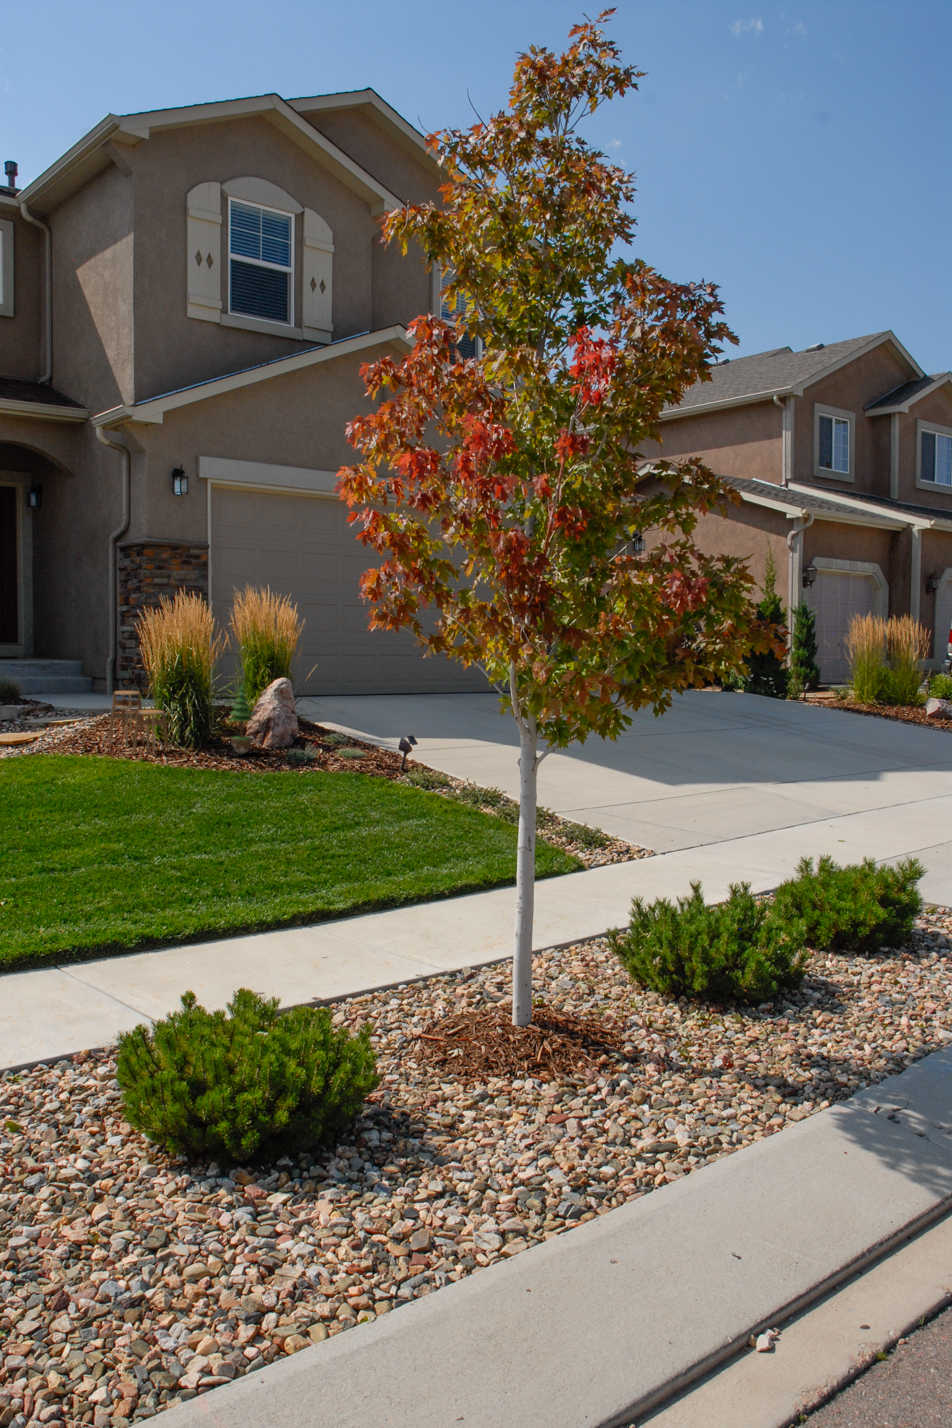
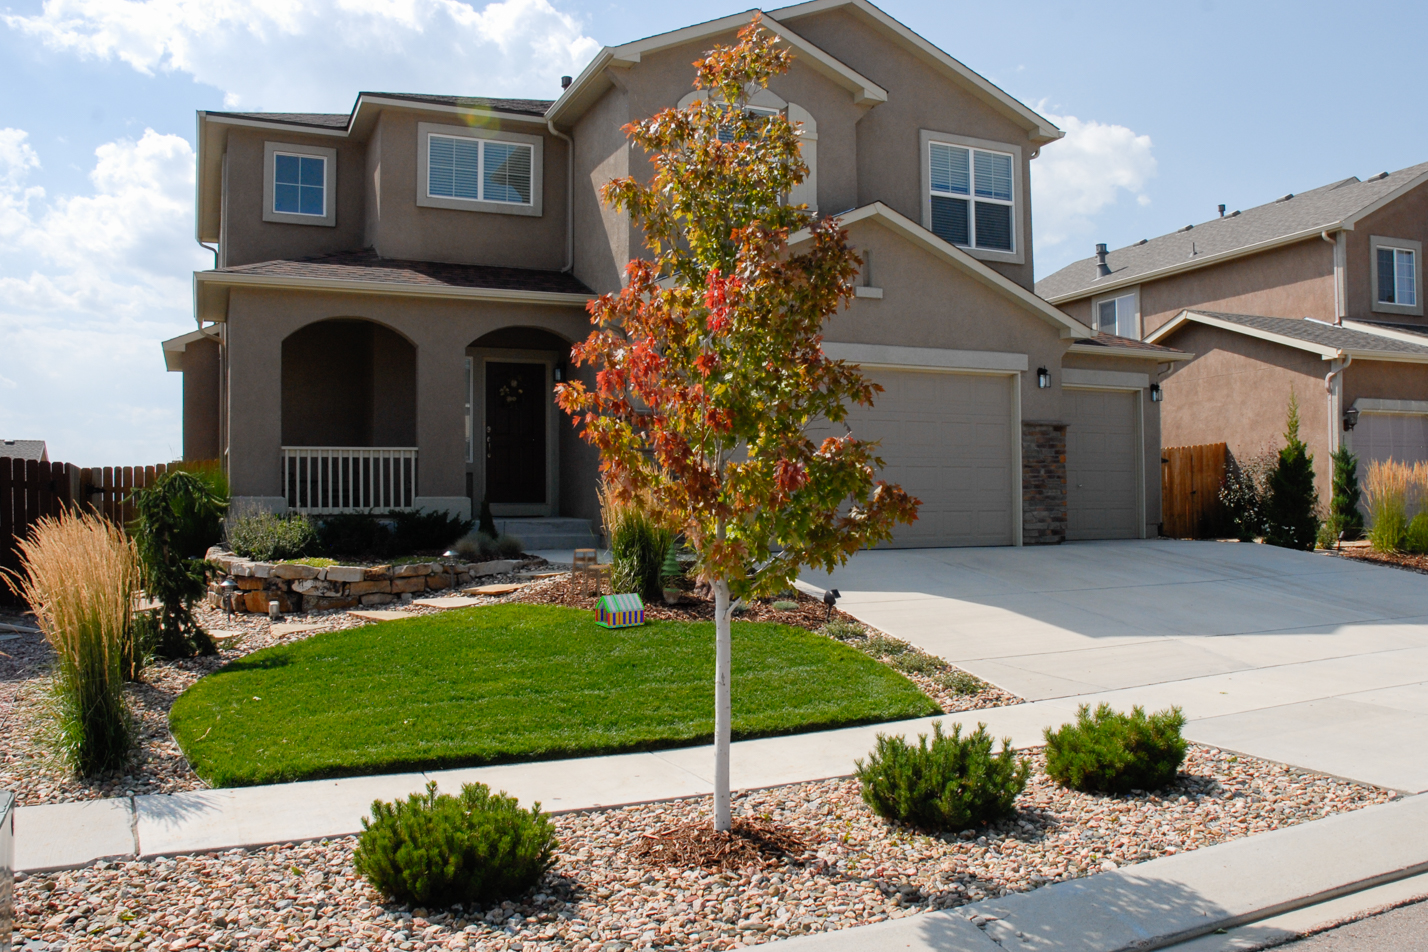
toy house: none [167,742,227,784] -> present [595,593,645,628]

